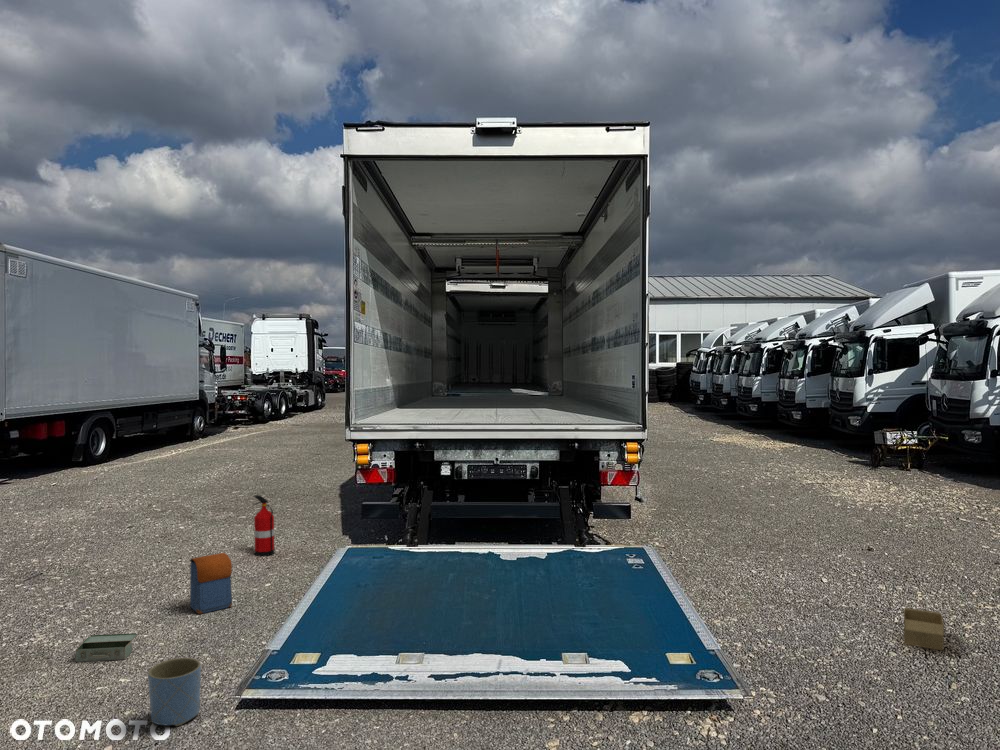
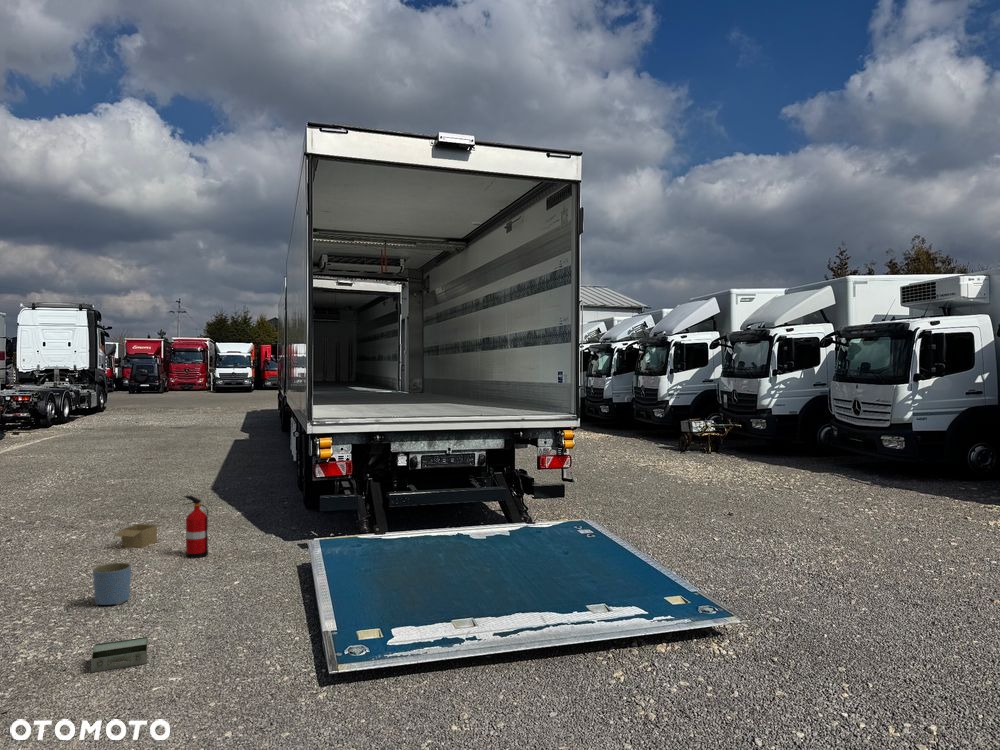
backpack: present [190,553,232,614] -> none [168,552,214,615]
cardboard box: present [904,608,944,650] -> present [115,524,161,548]
planter: present [148,658,201,726] -> present [93,563,131,605]

